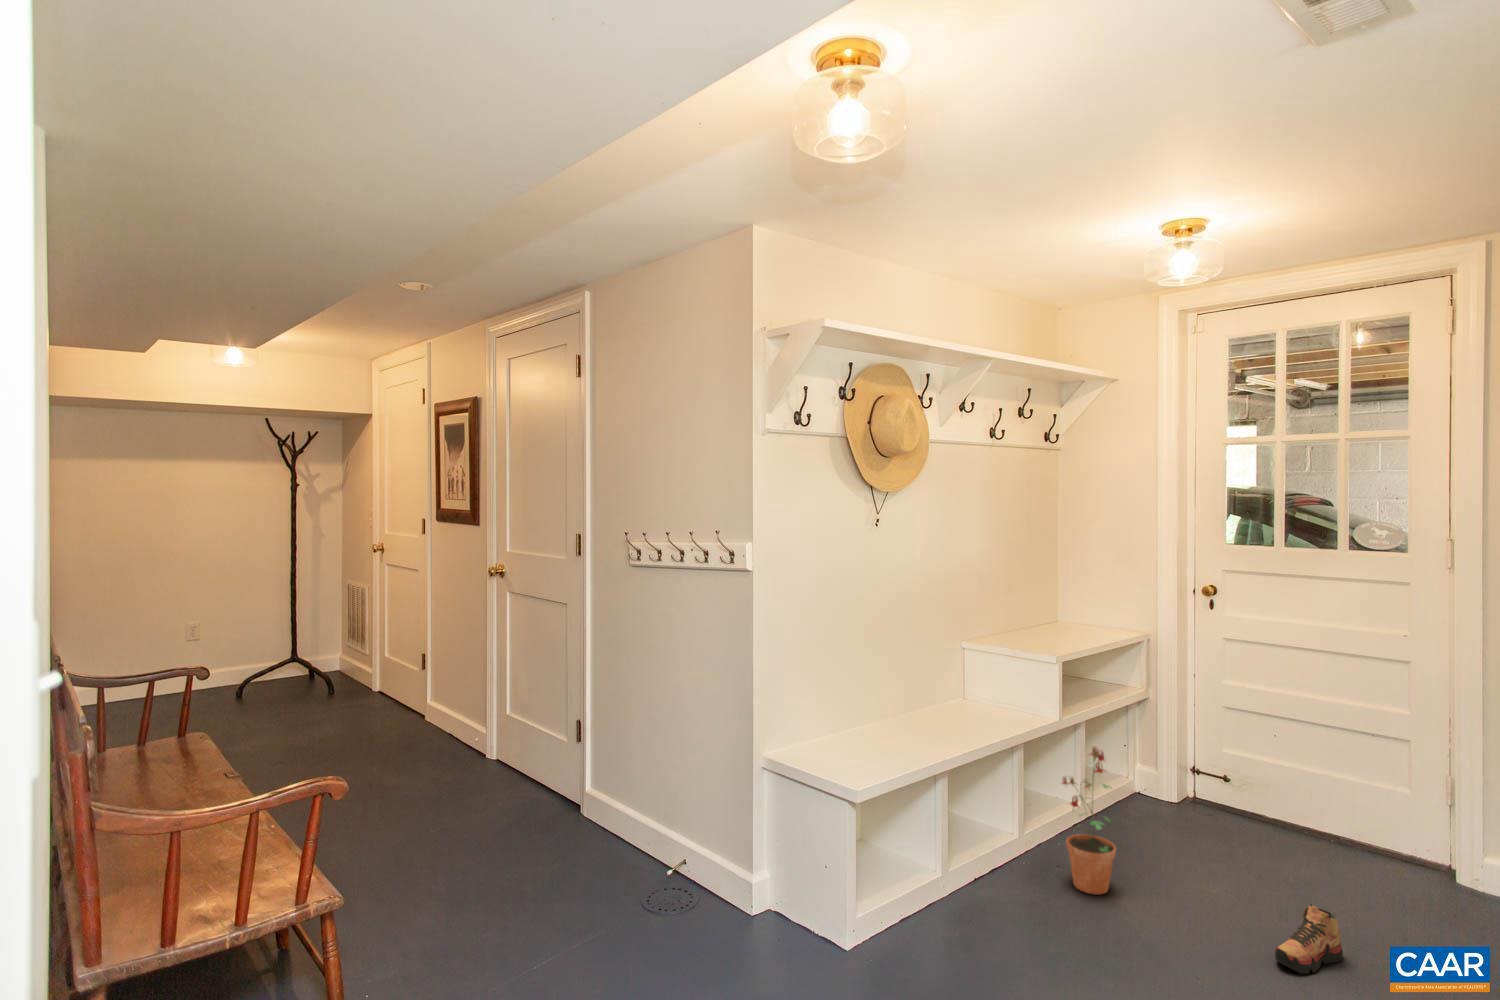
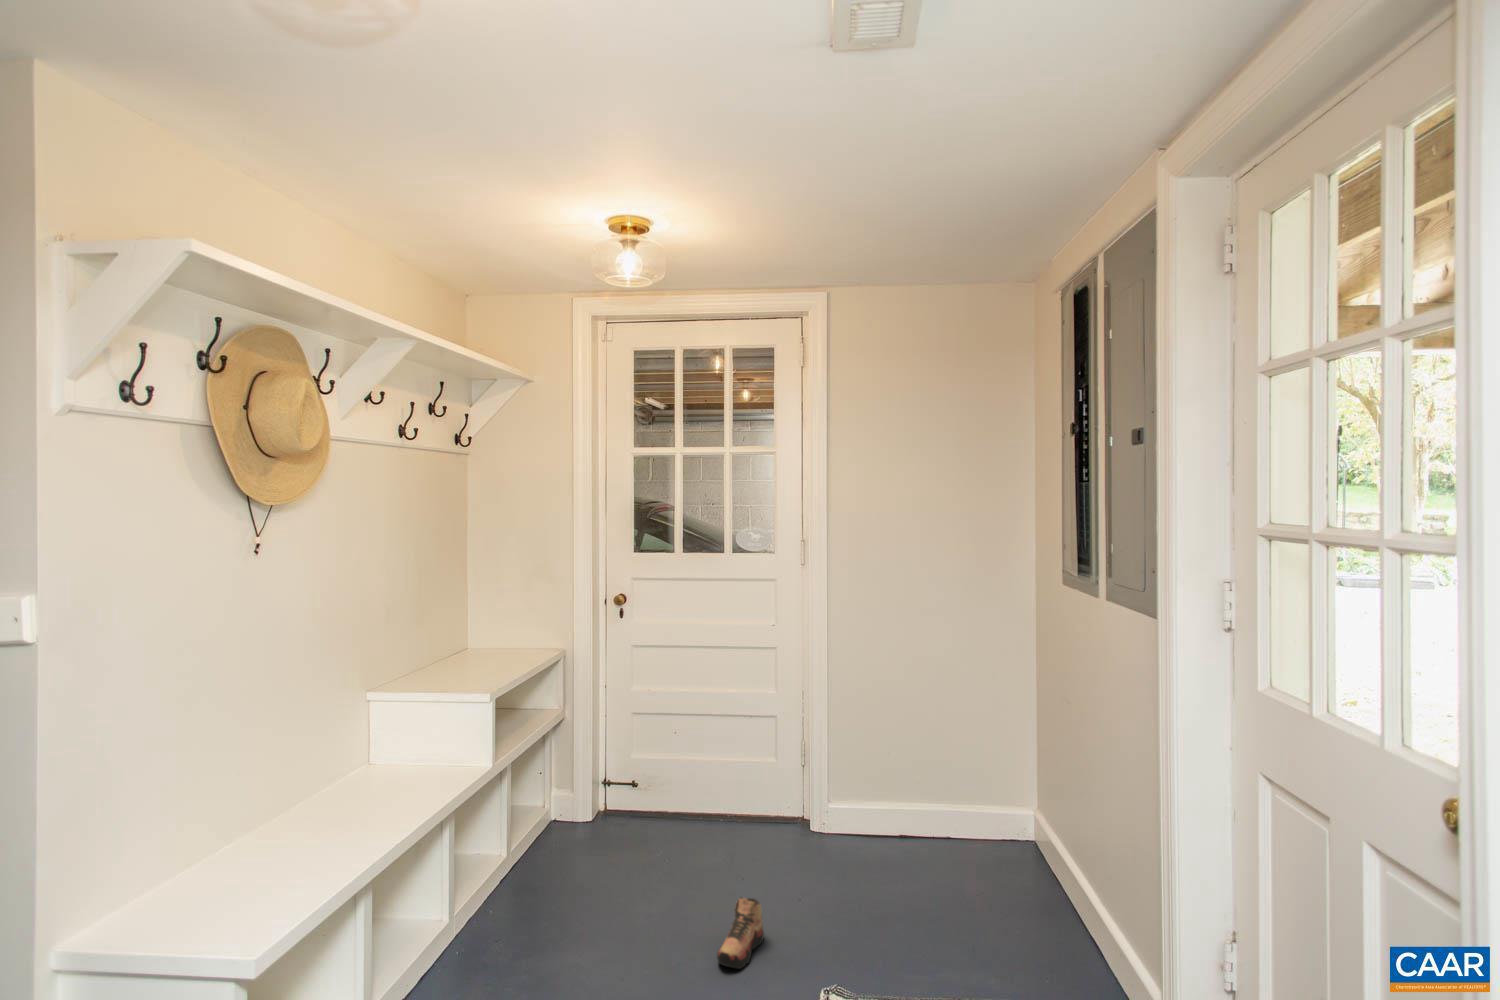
potted plant: present [1062,747,1116,894] -> none [498,789,563,960]

